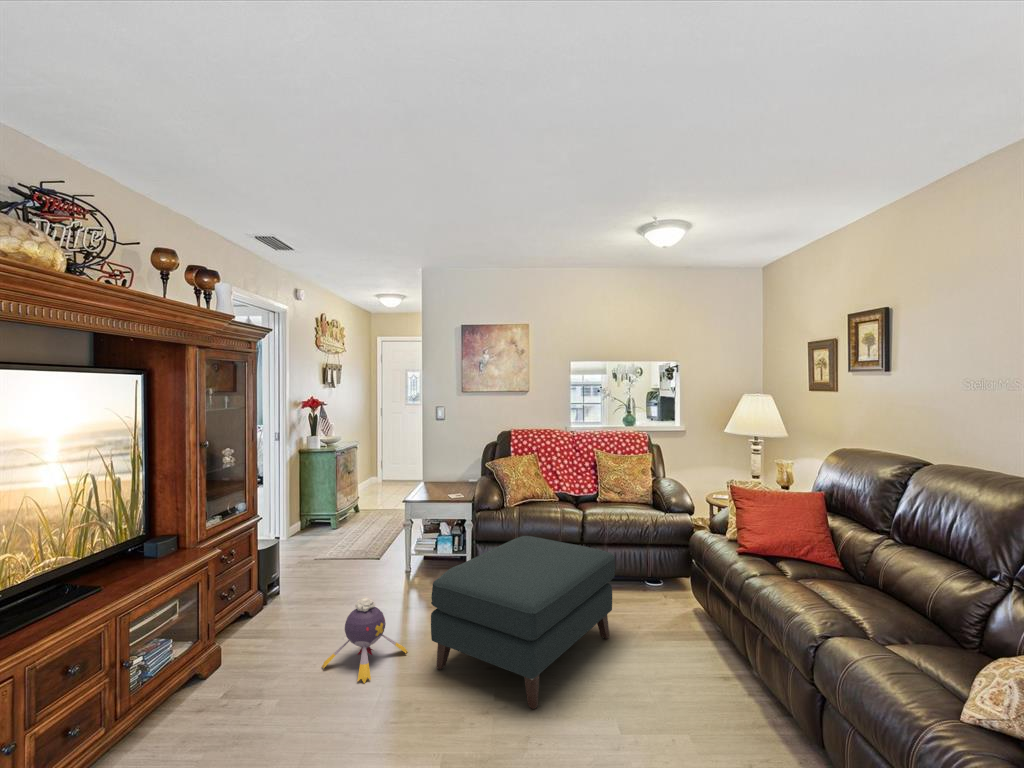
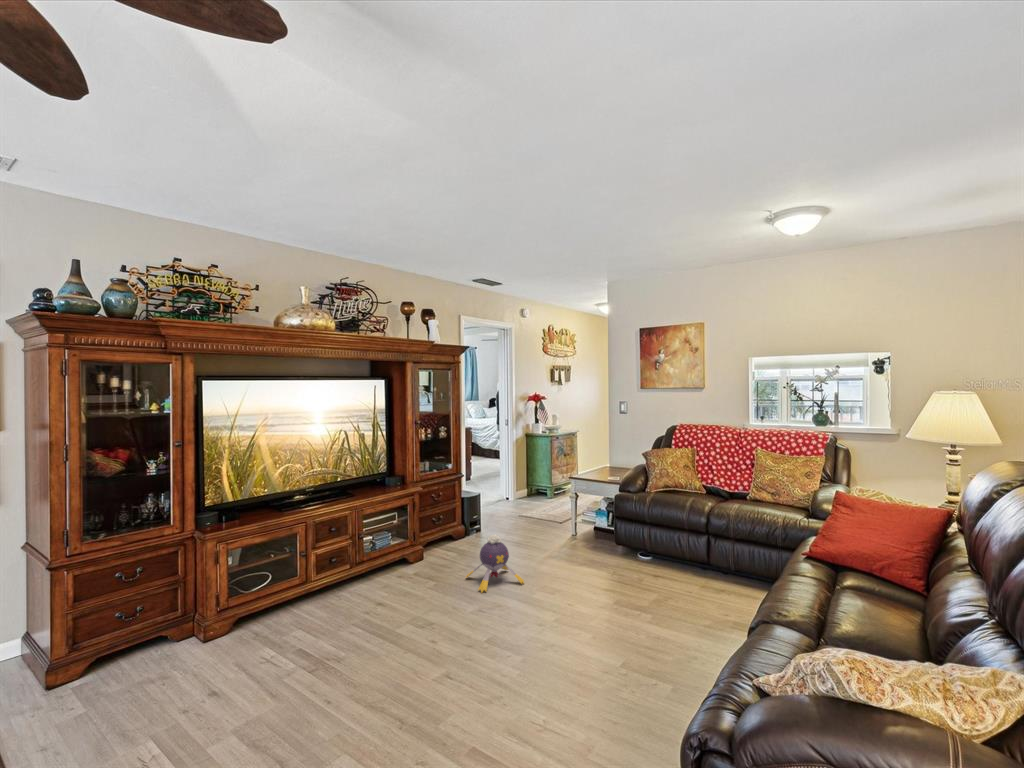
ottoman: present [431,536,615,709] -> none [528,513,698,641]

